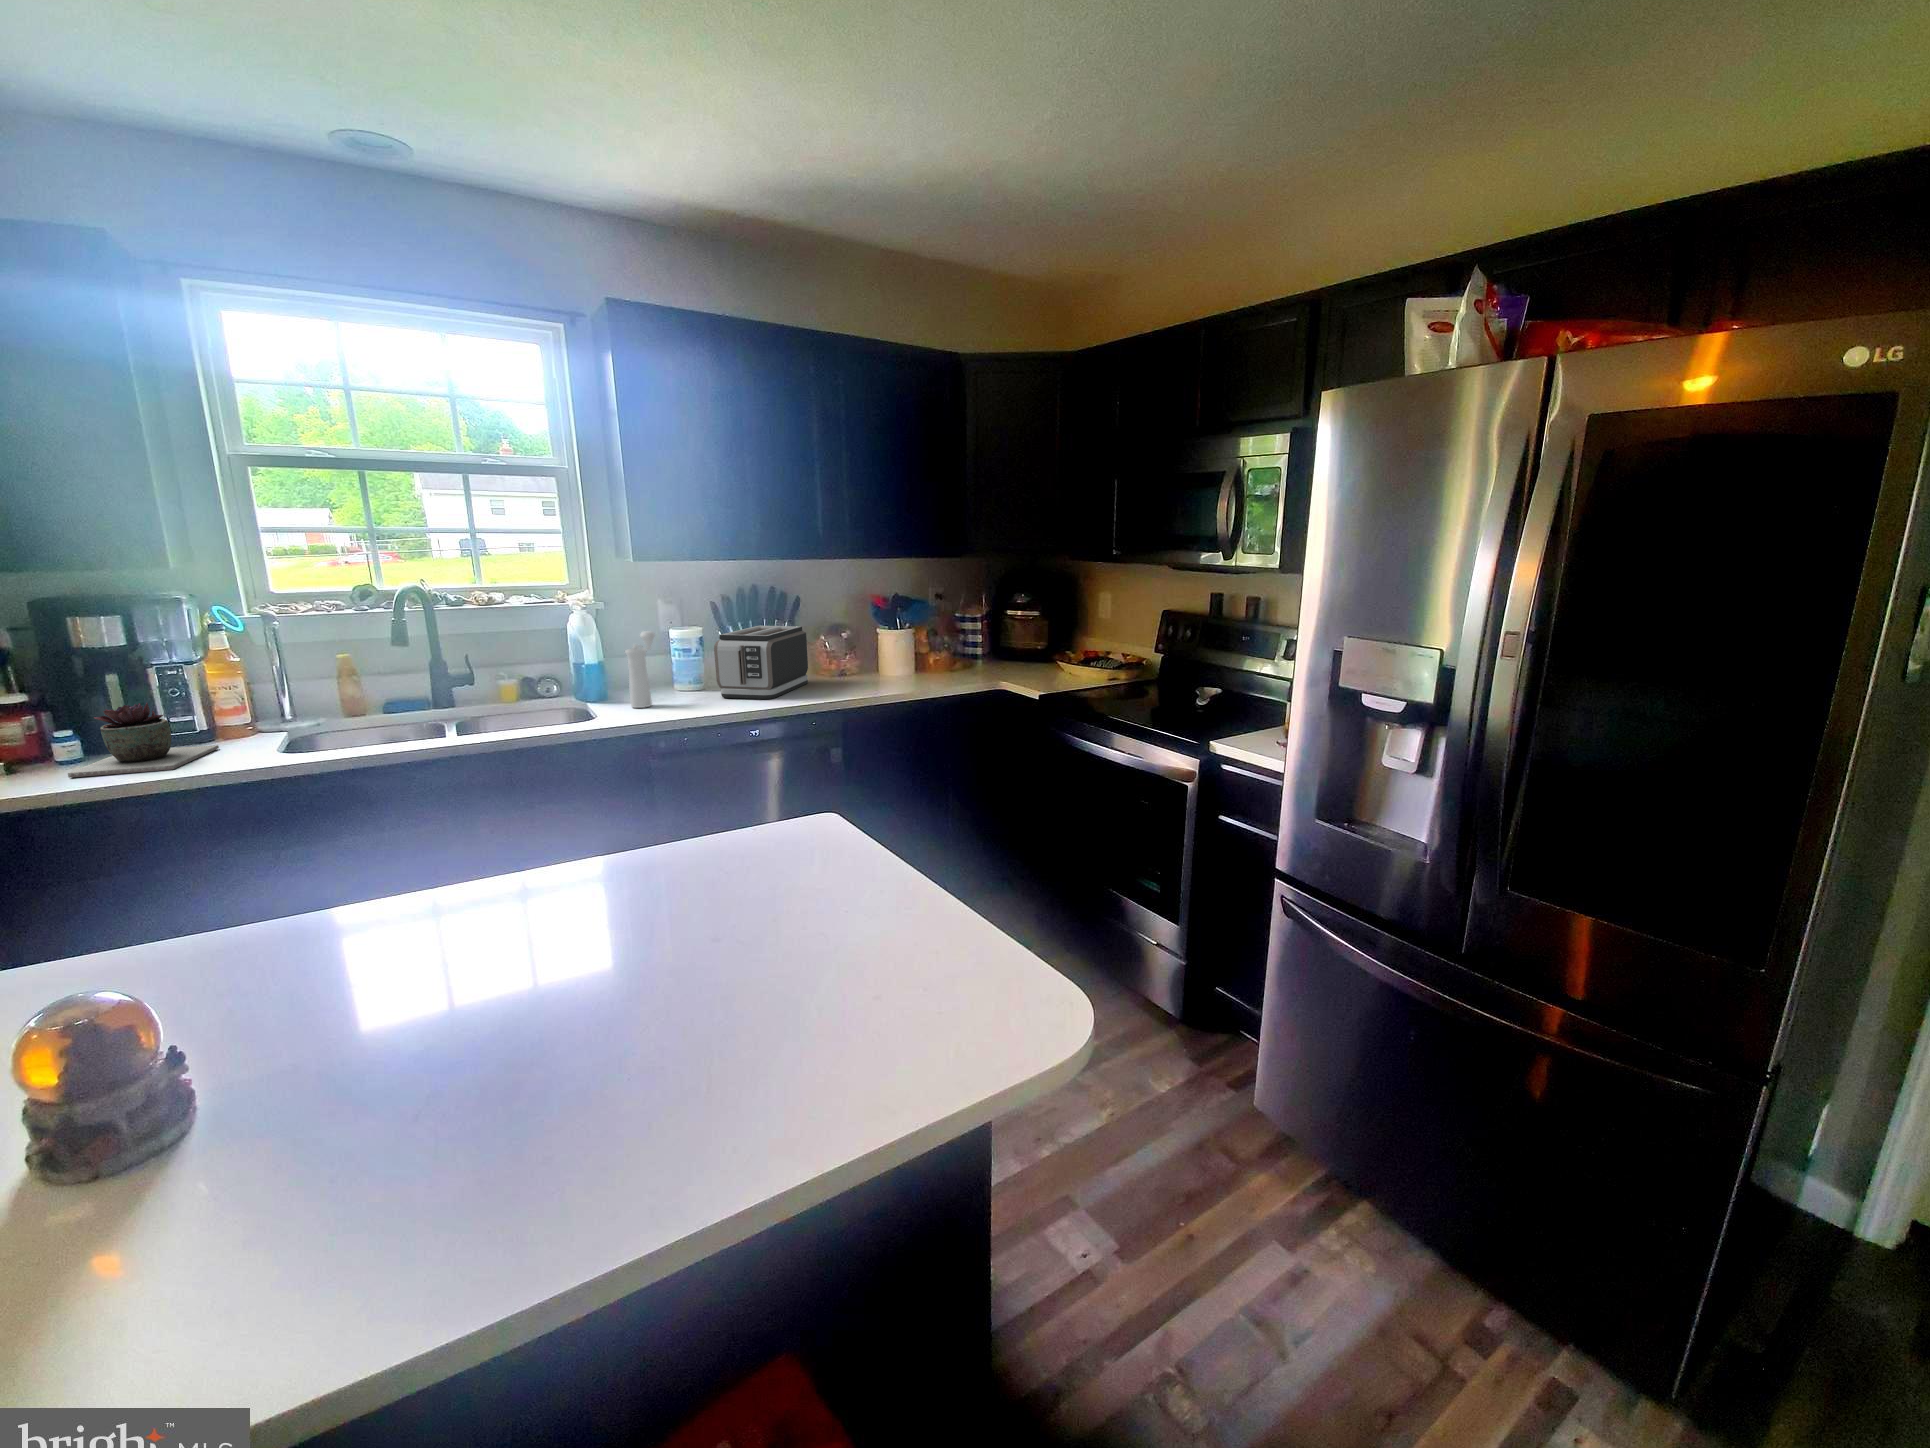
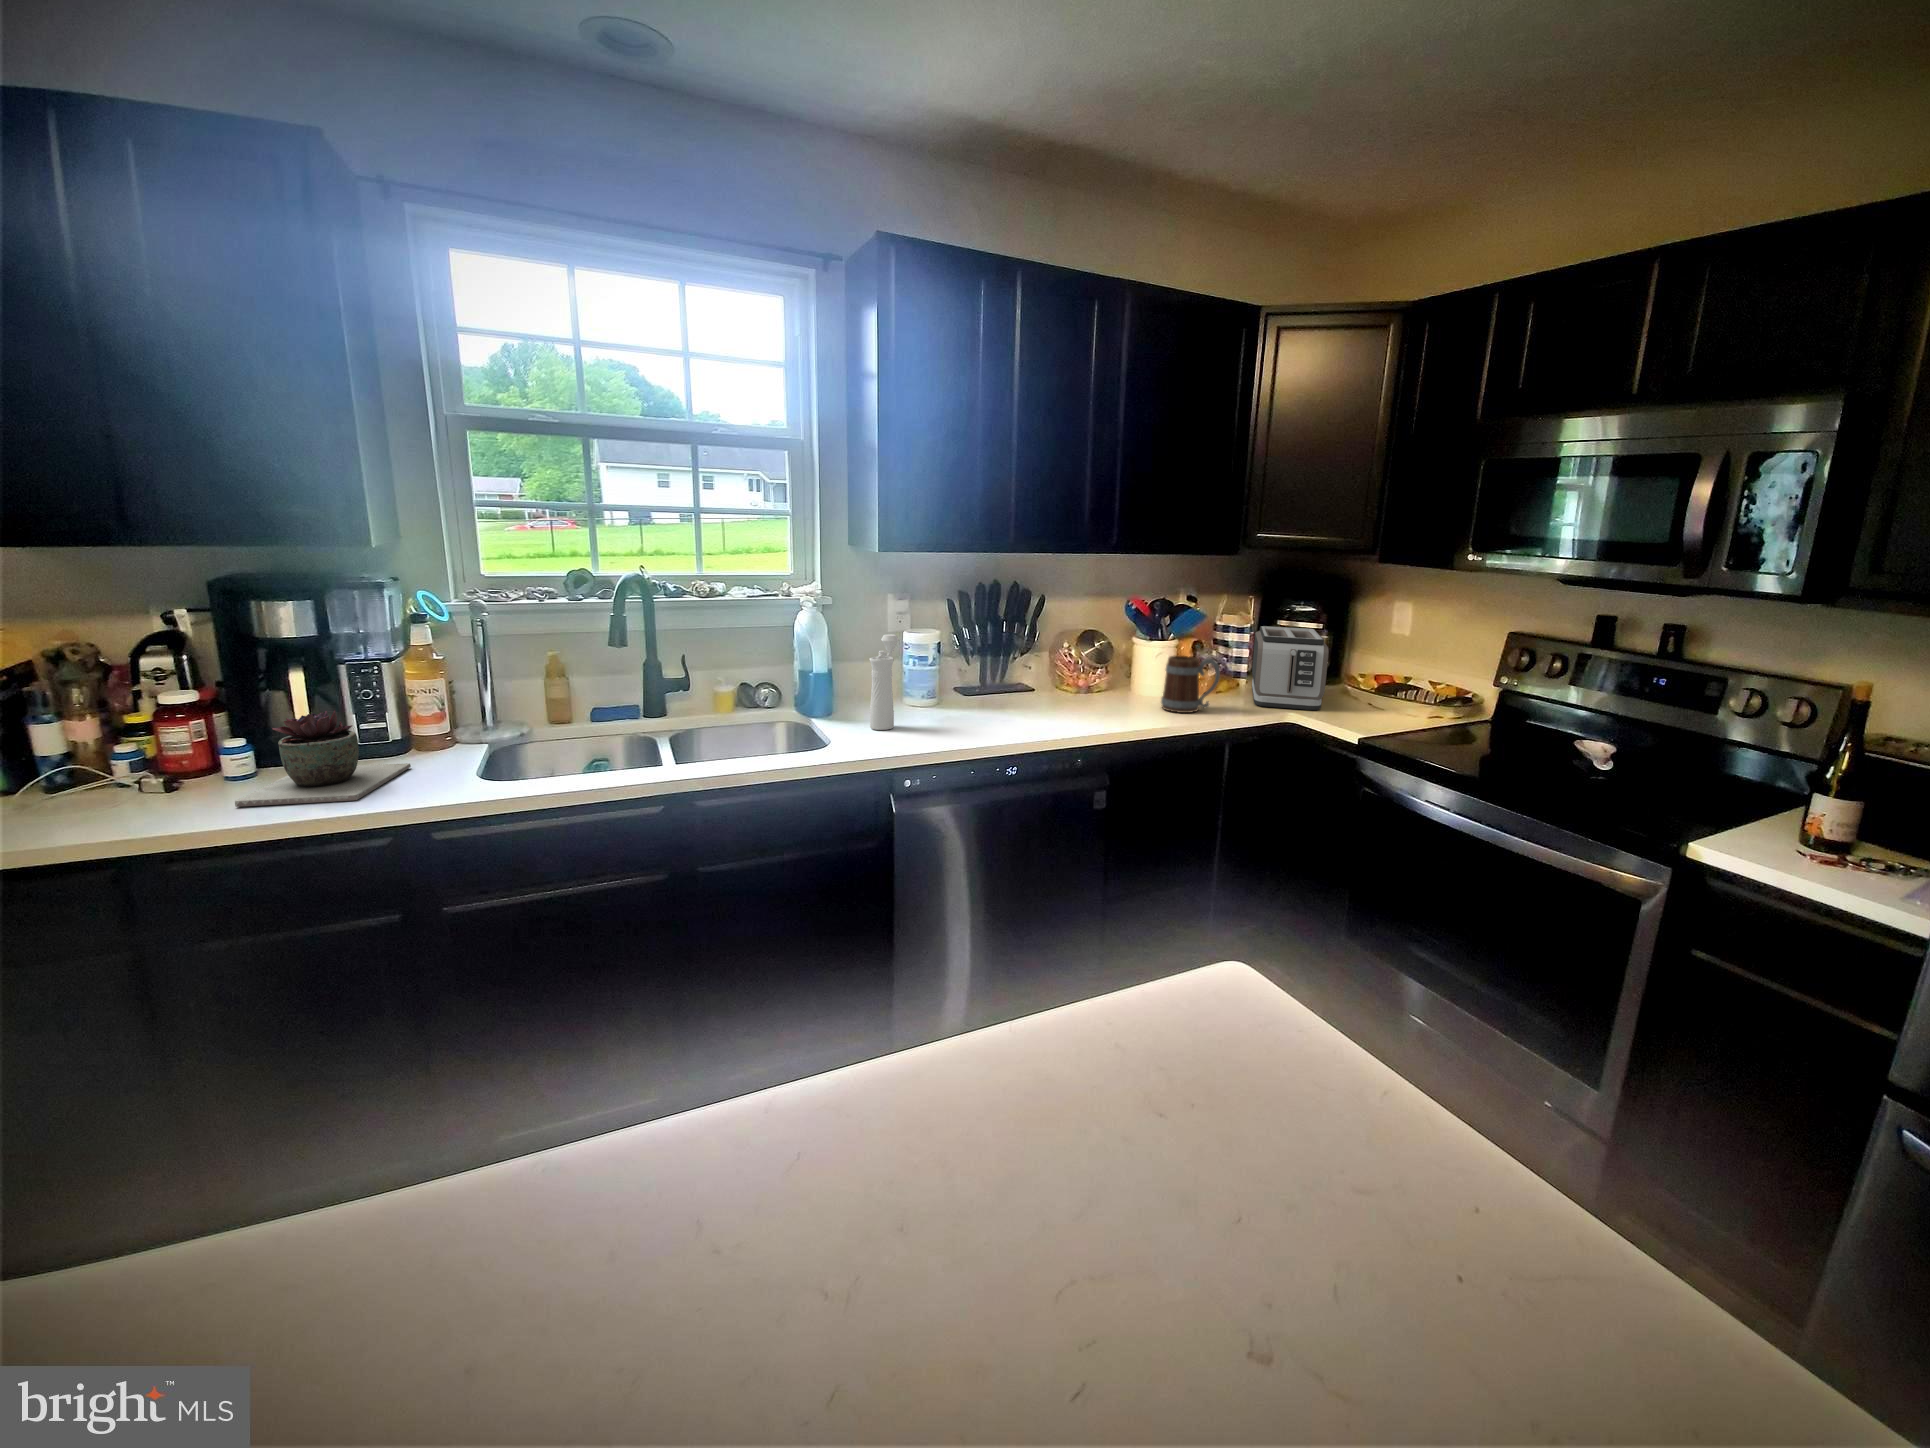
toaster: present [714,626,808,699] -> present [1252,626,1329,710]
mug: none [889,641,933,686] -> present [1161,656,1220,713]

